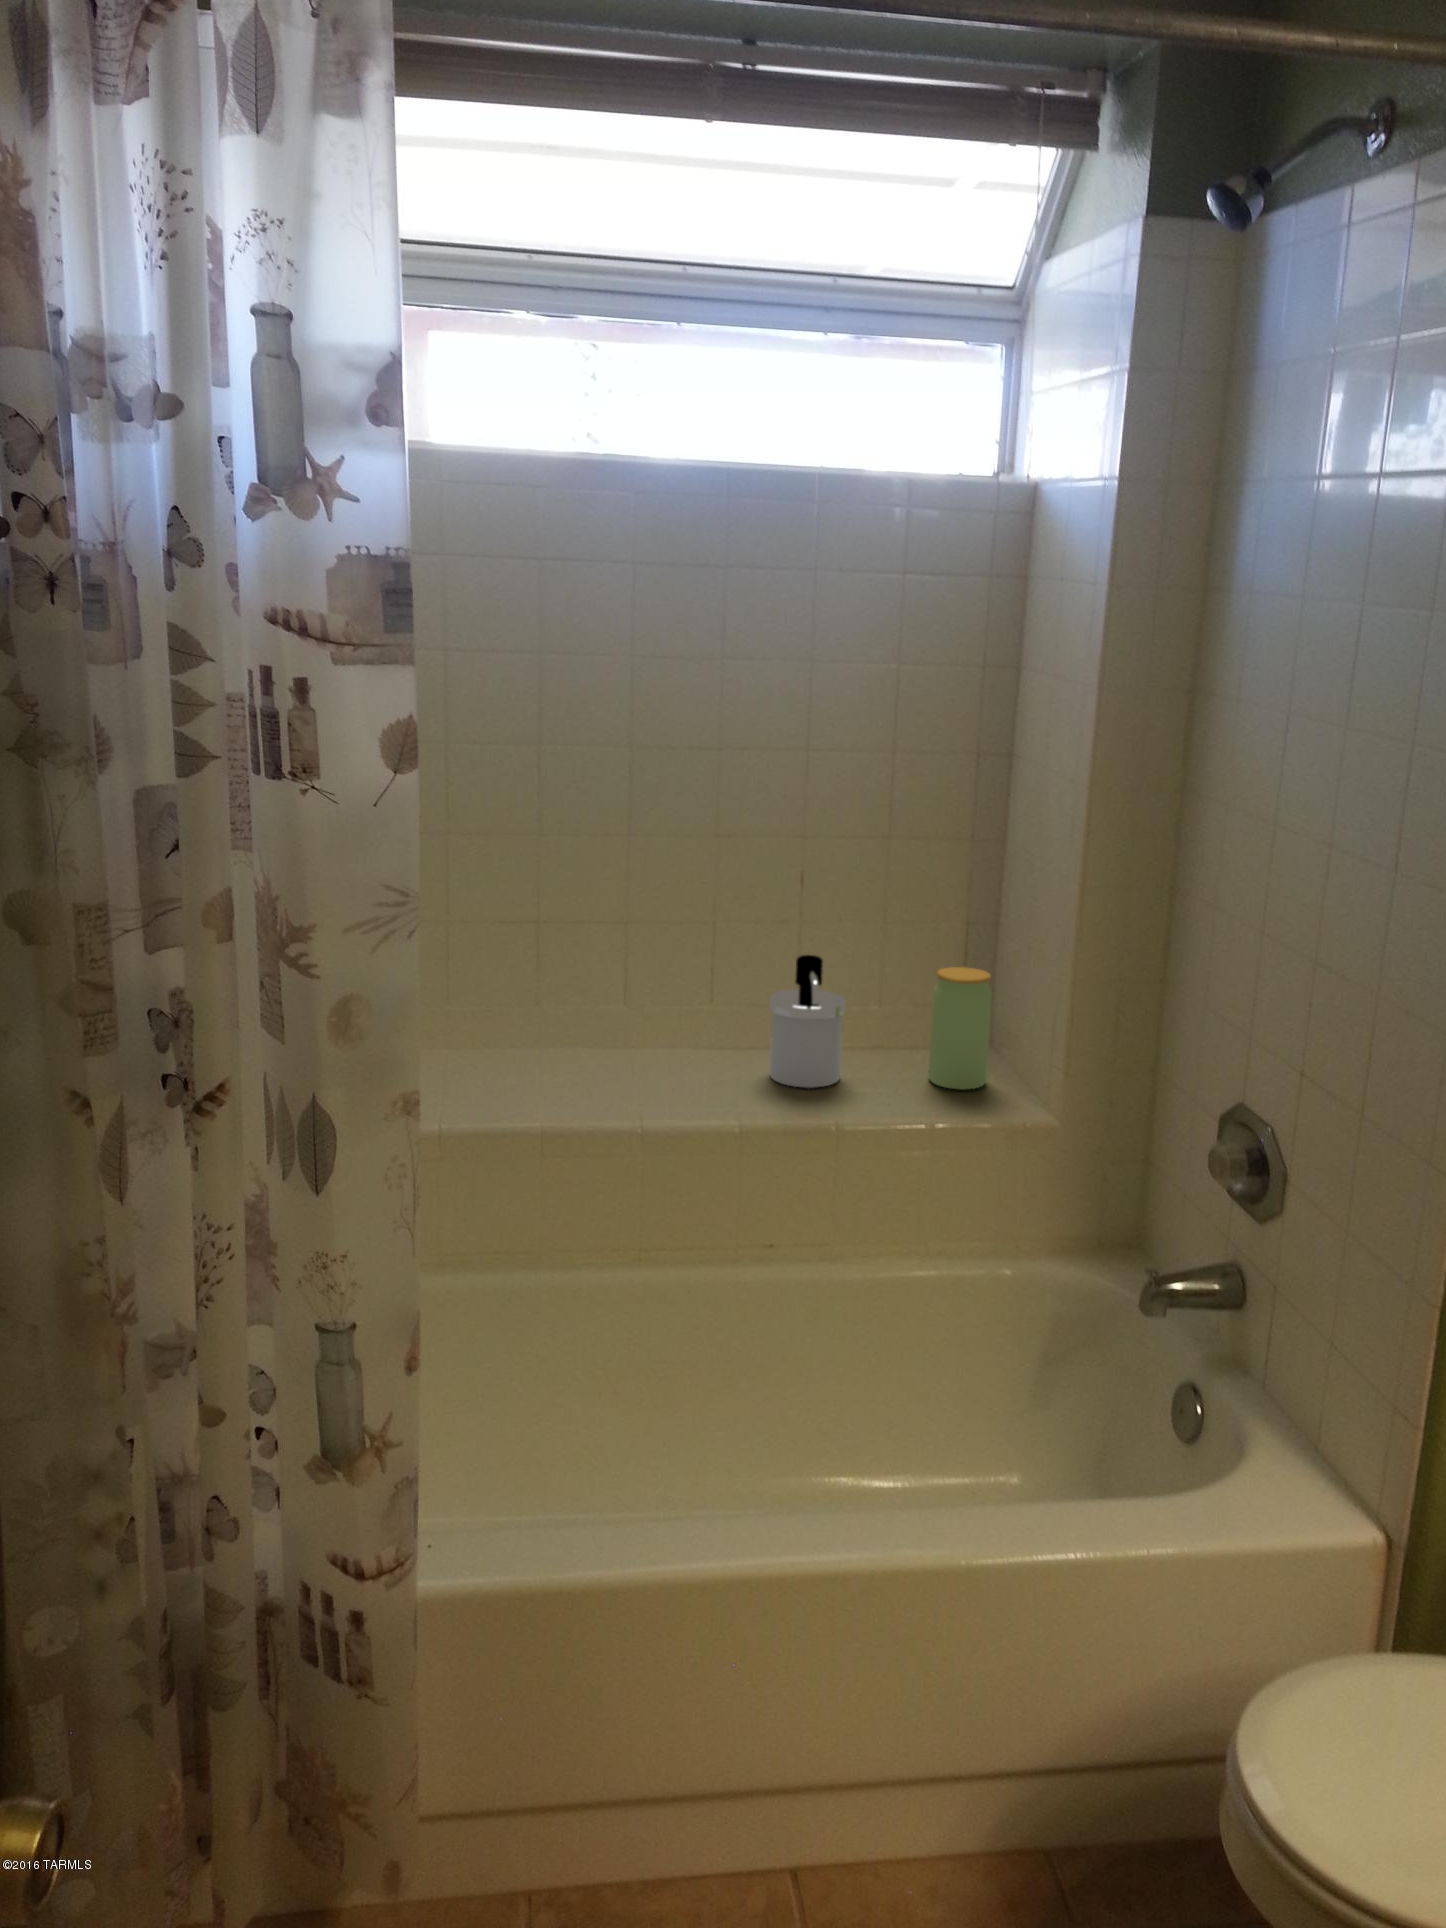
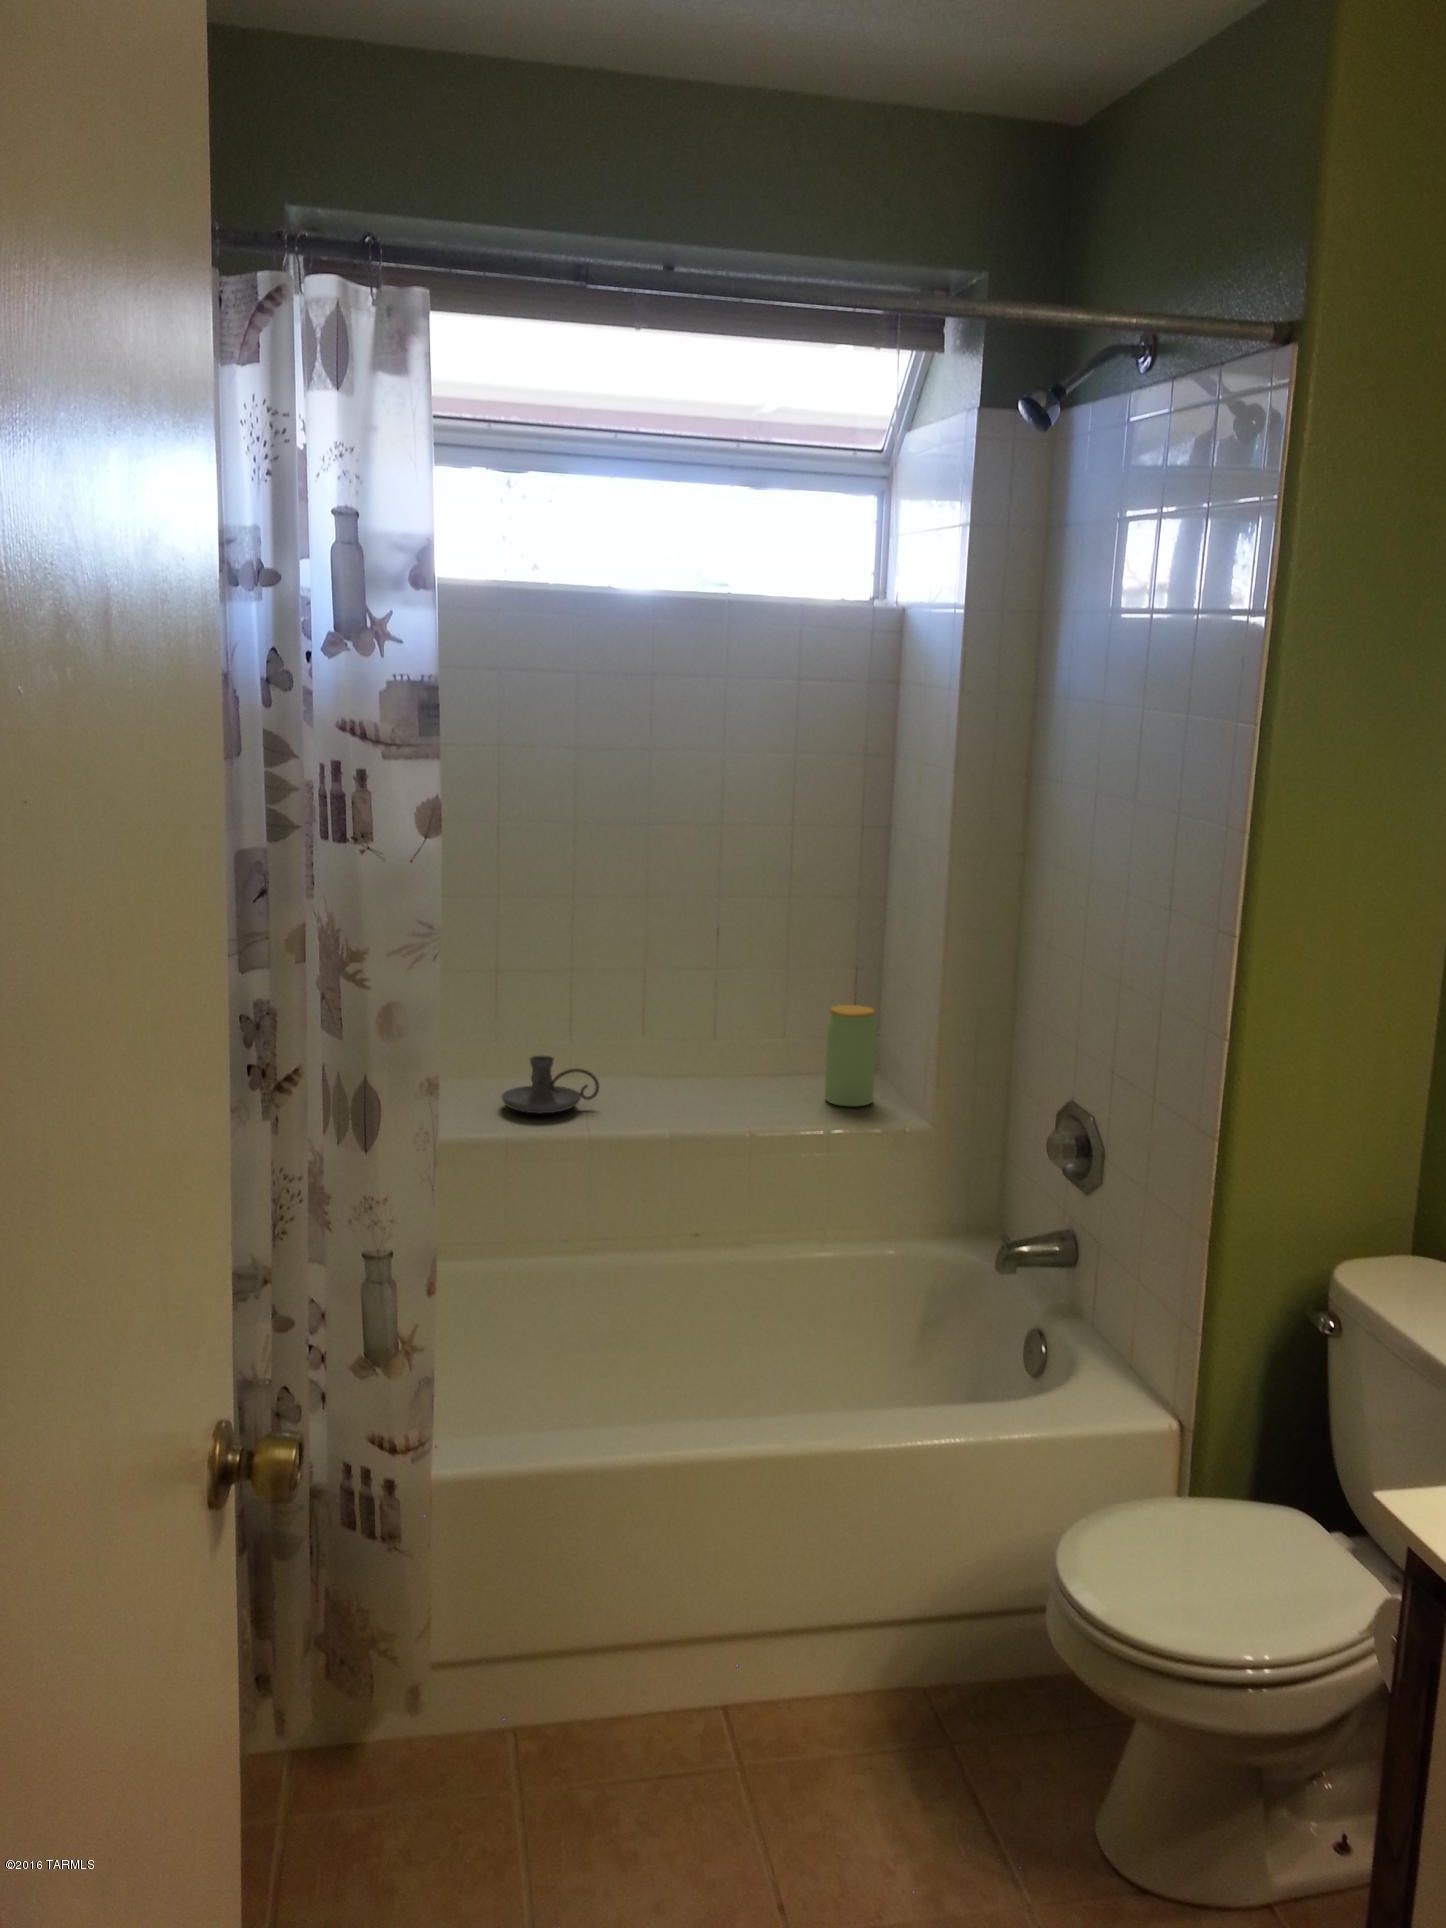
soap dispenser: present [770,955,846,1088] -> none [691,996,755,1107]
candle holder: none [544,1024,659,1094] -> present [502,1055,599,1113]

